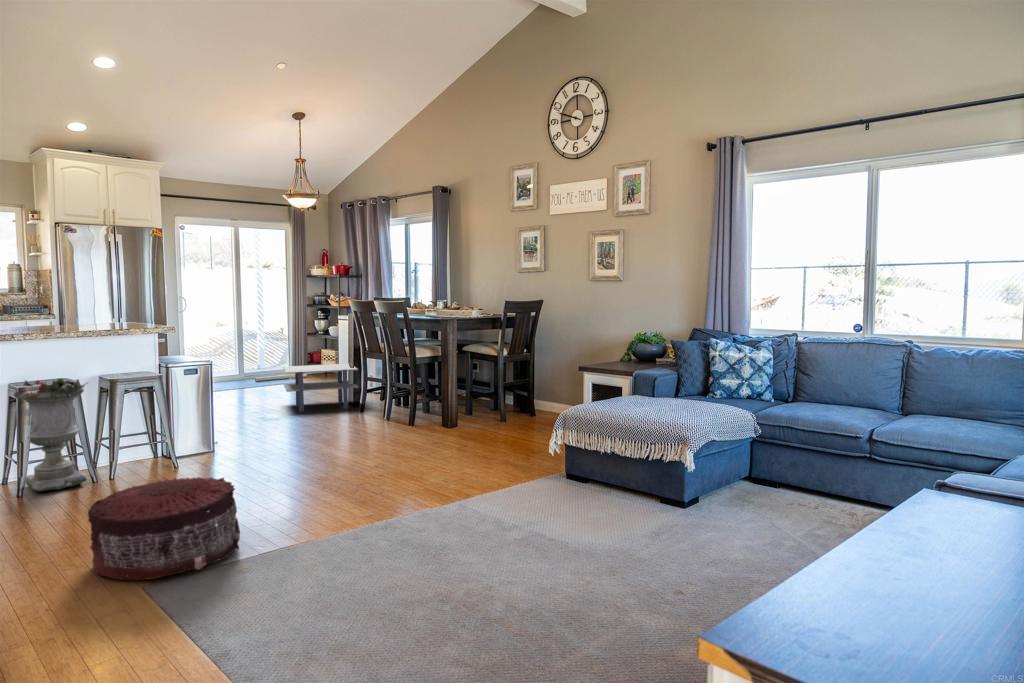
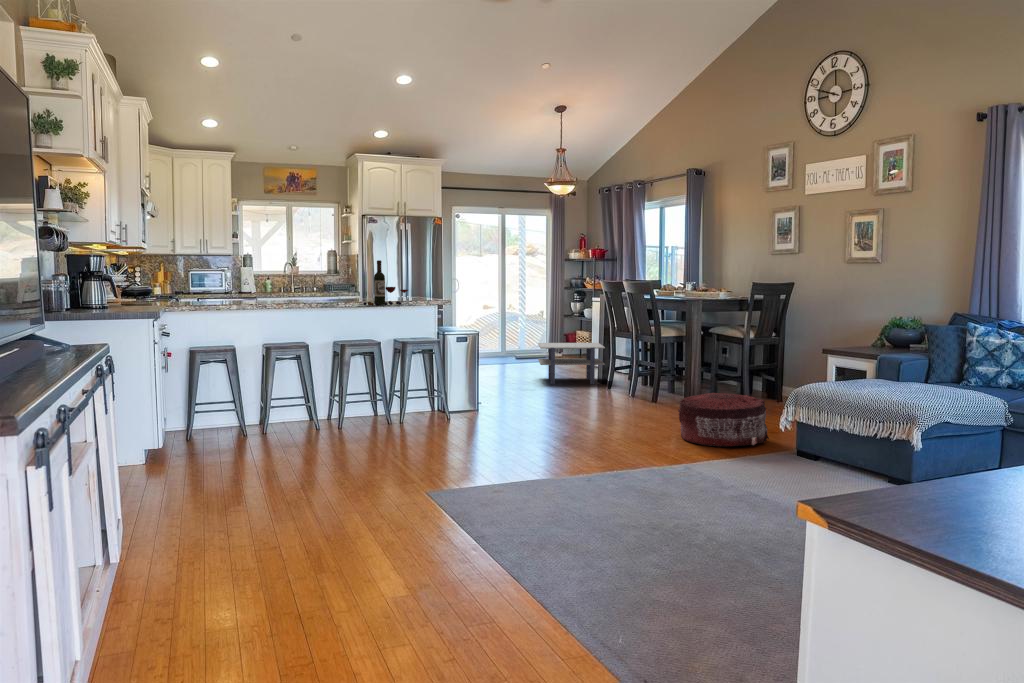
wine bottle: none [47,277,115,335] -> present [363,260,408,306]
planter: present [14,379,87,491] -> none [341,338,391,425]
pouf: present [88,477,240,580] -> present [678,393,769,447]

